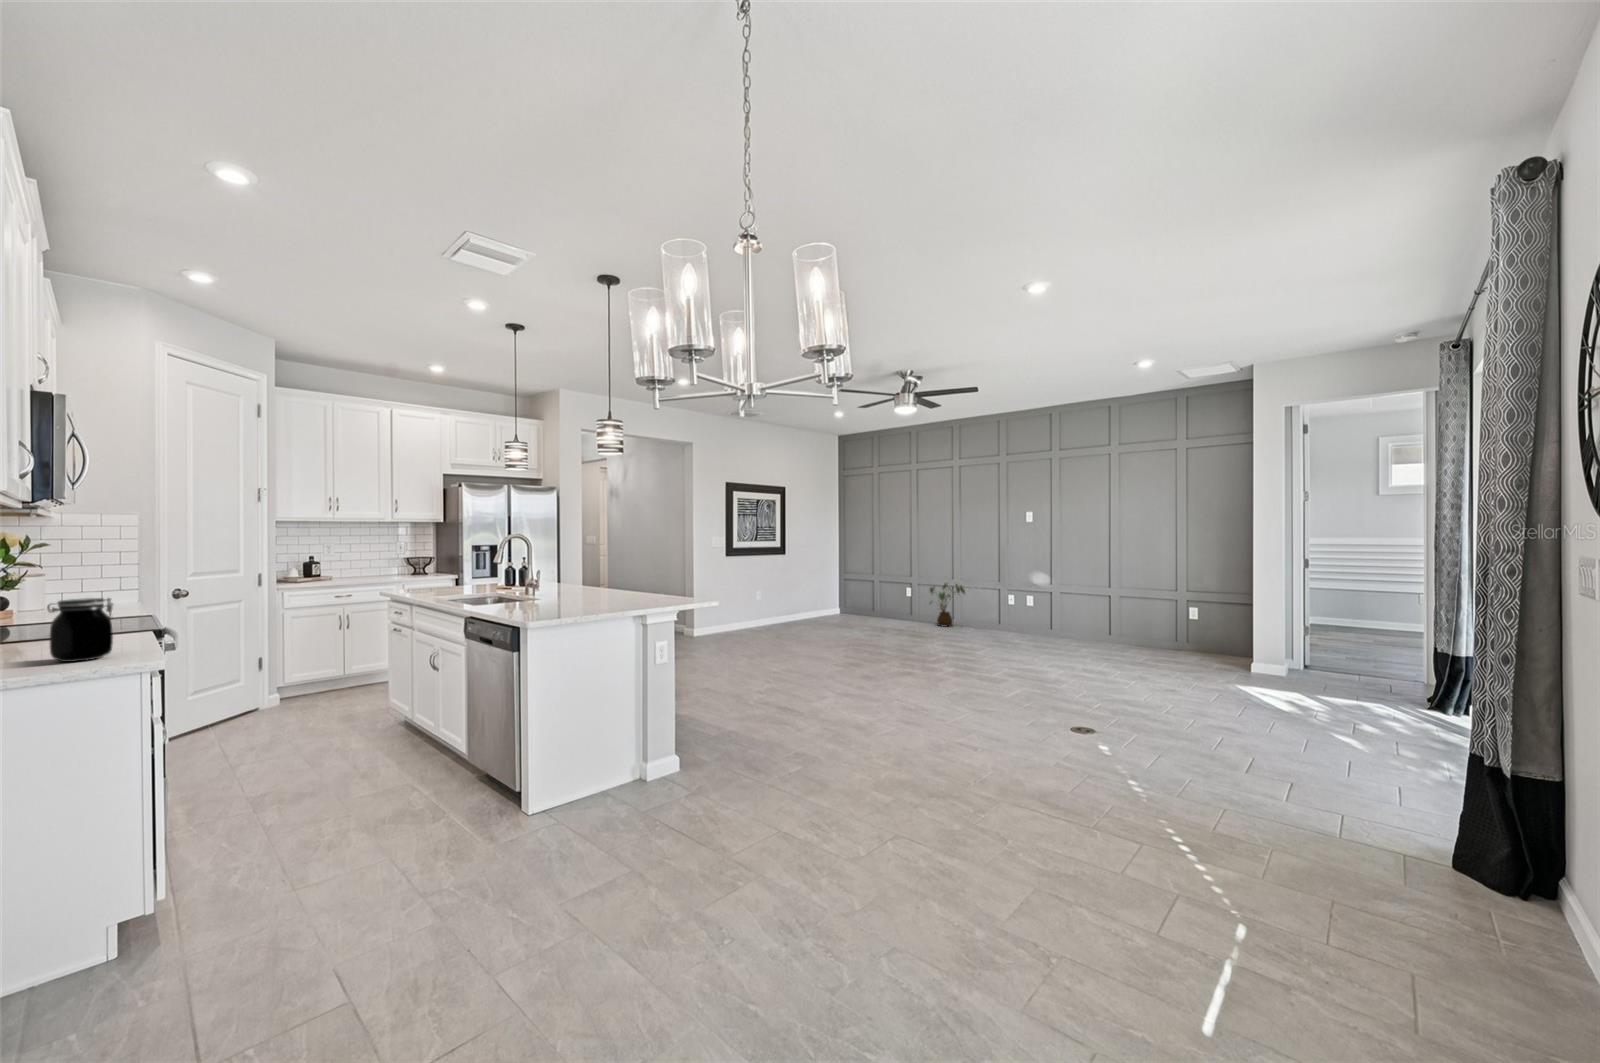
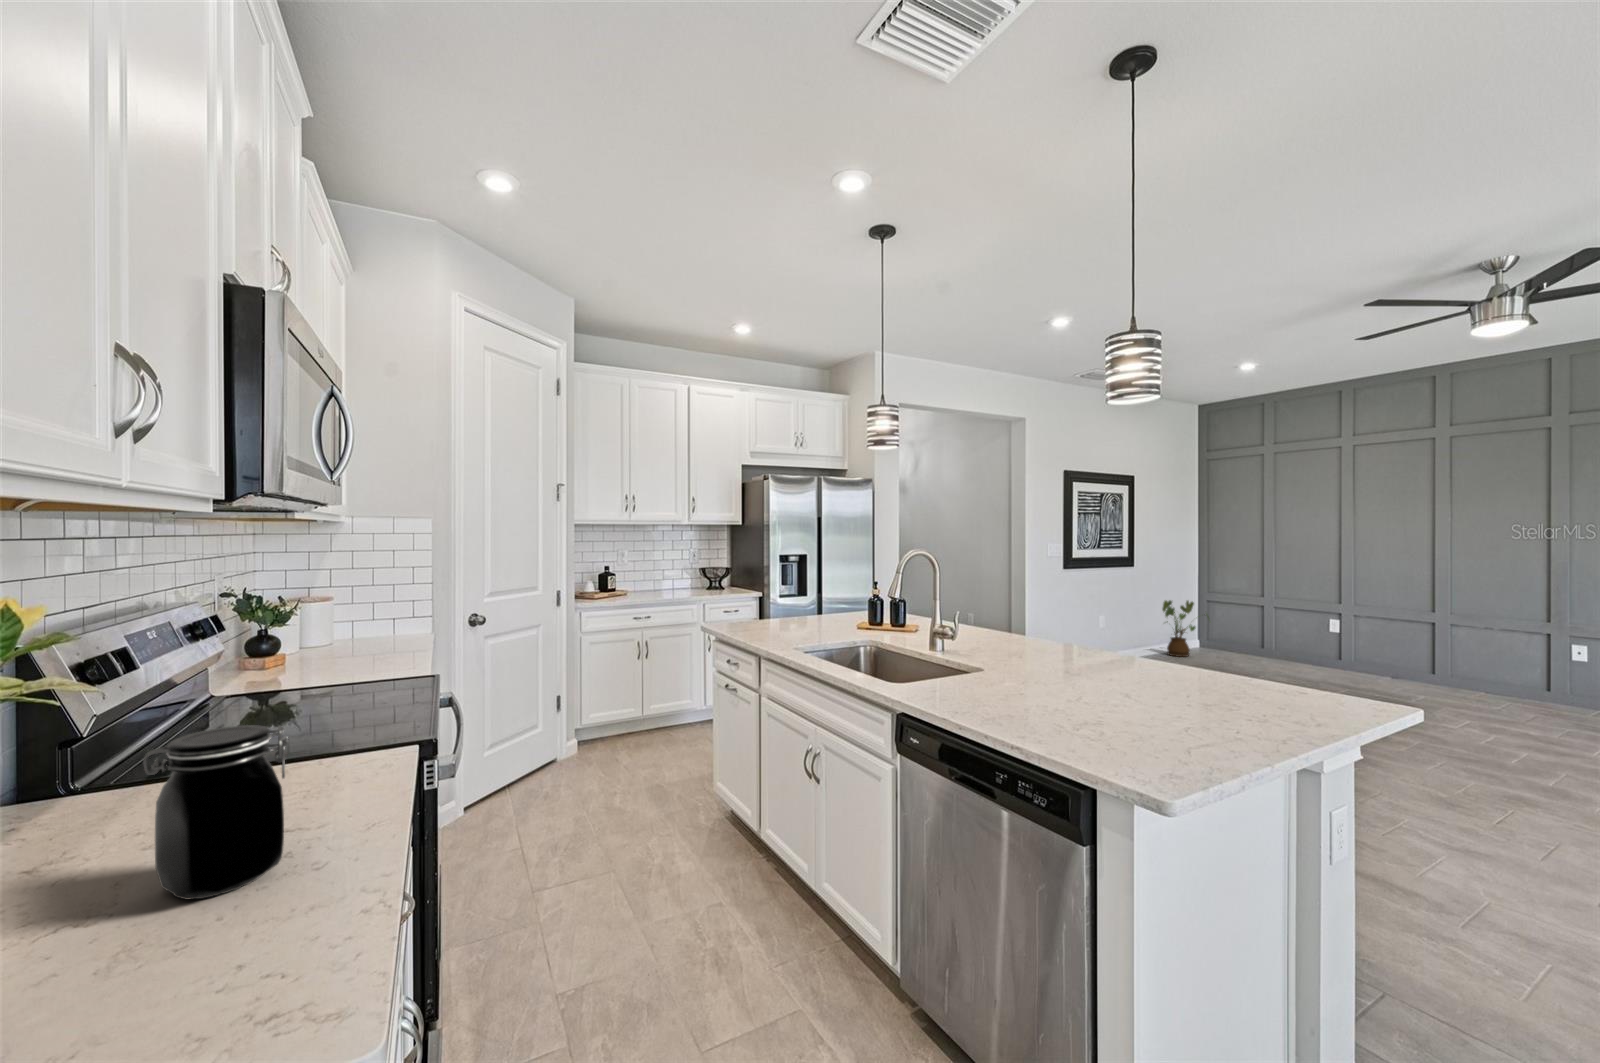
house plant: present [930,584,965,627] -> present [1162,600,1209,657]

